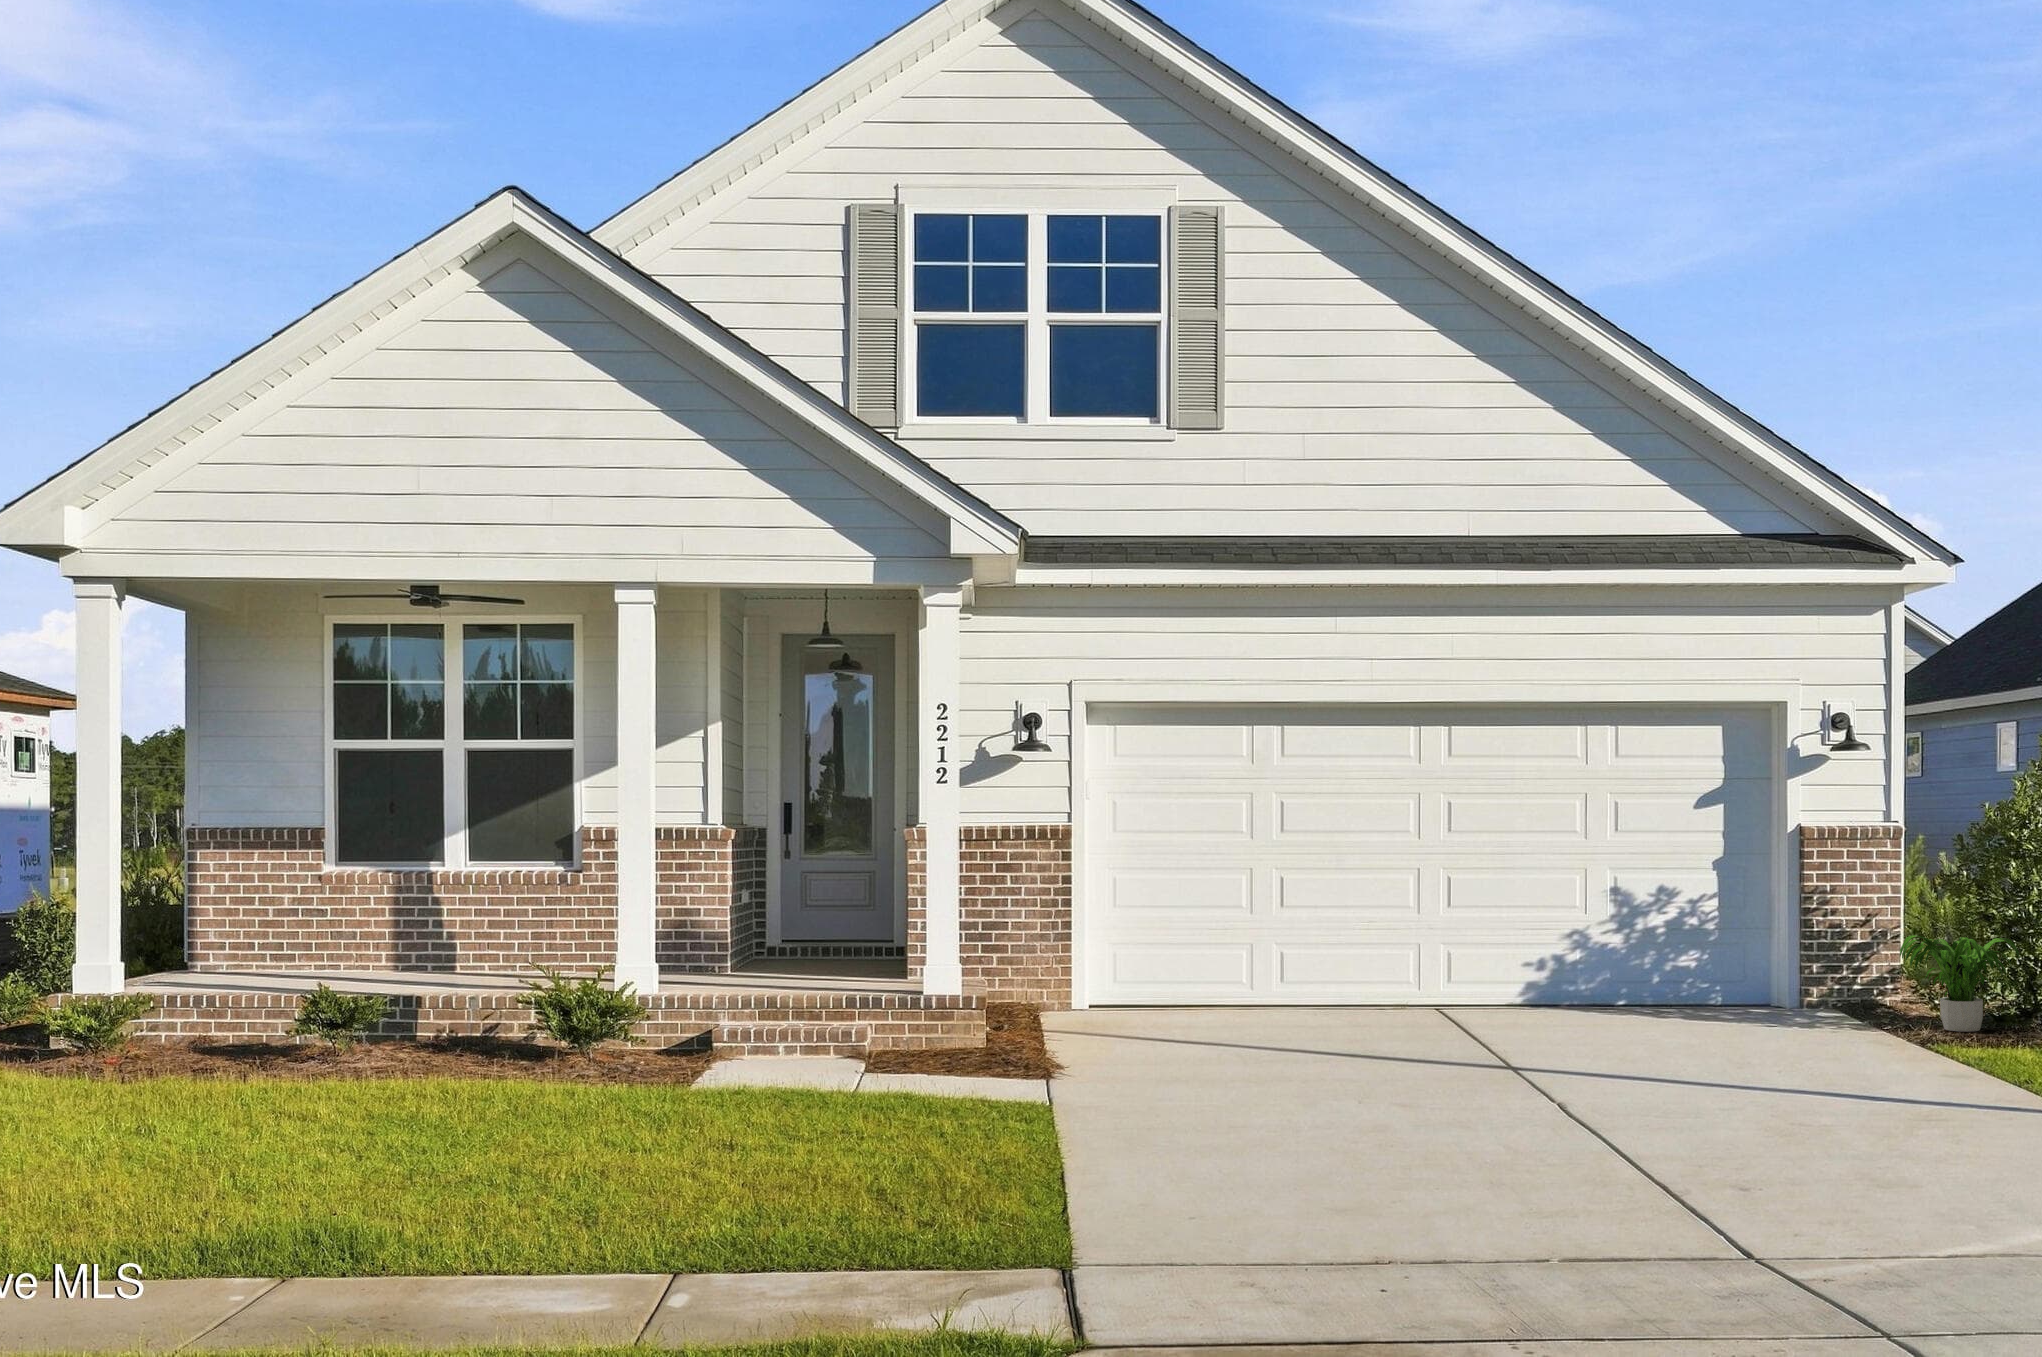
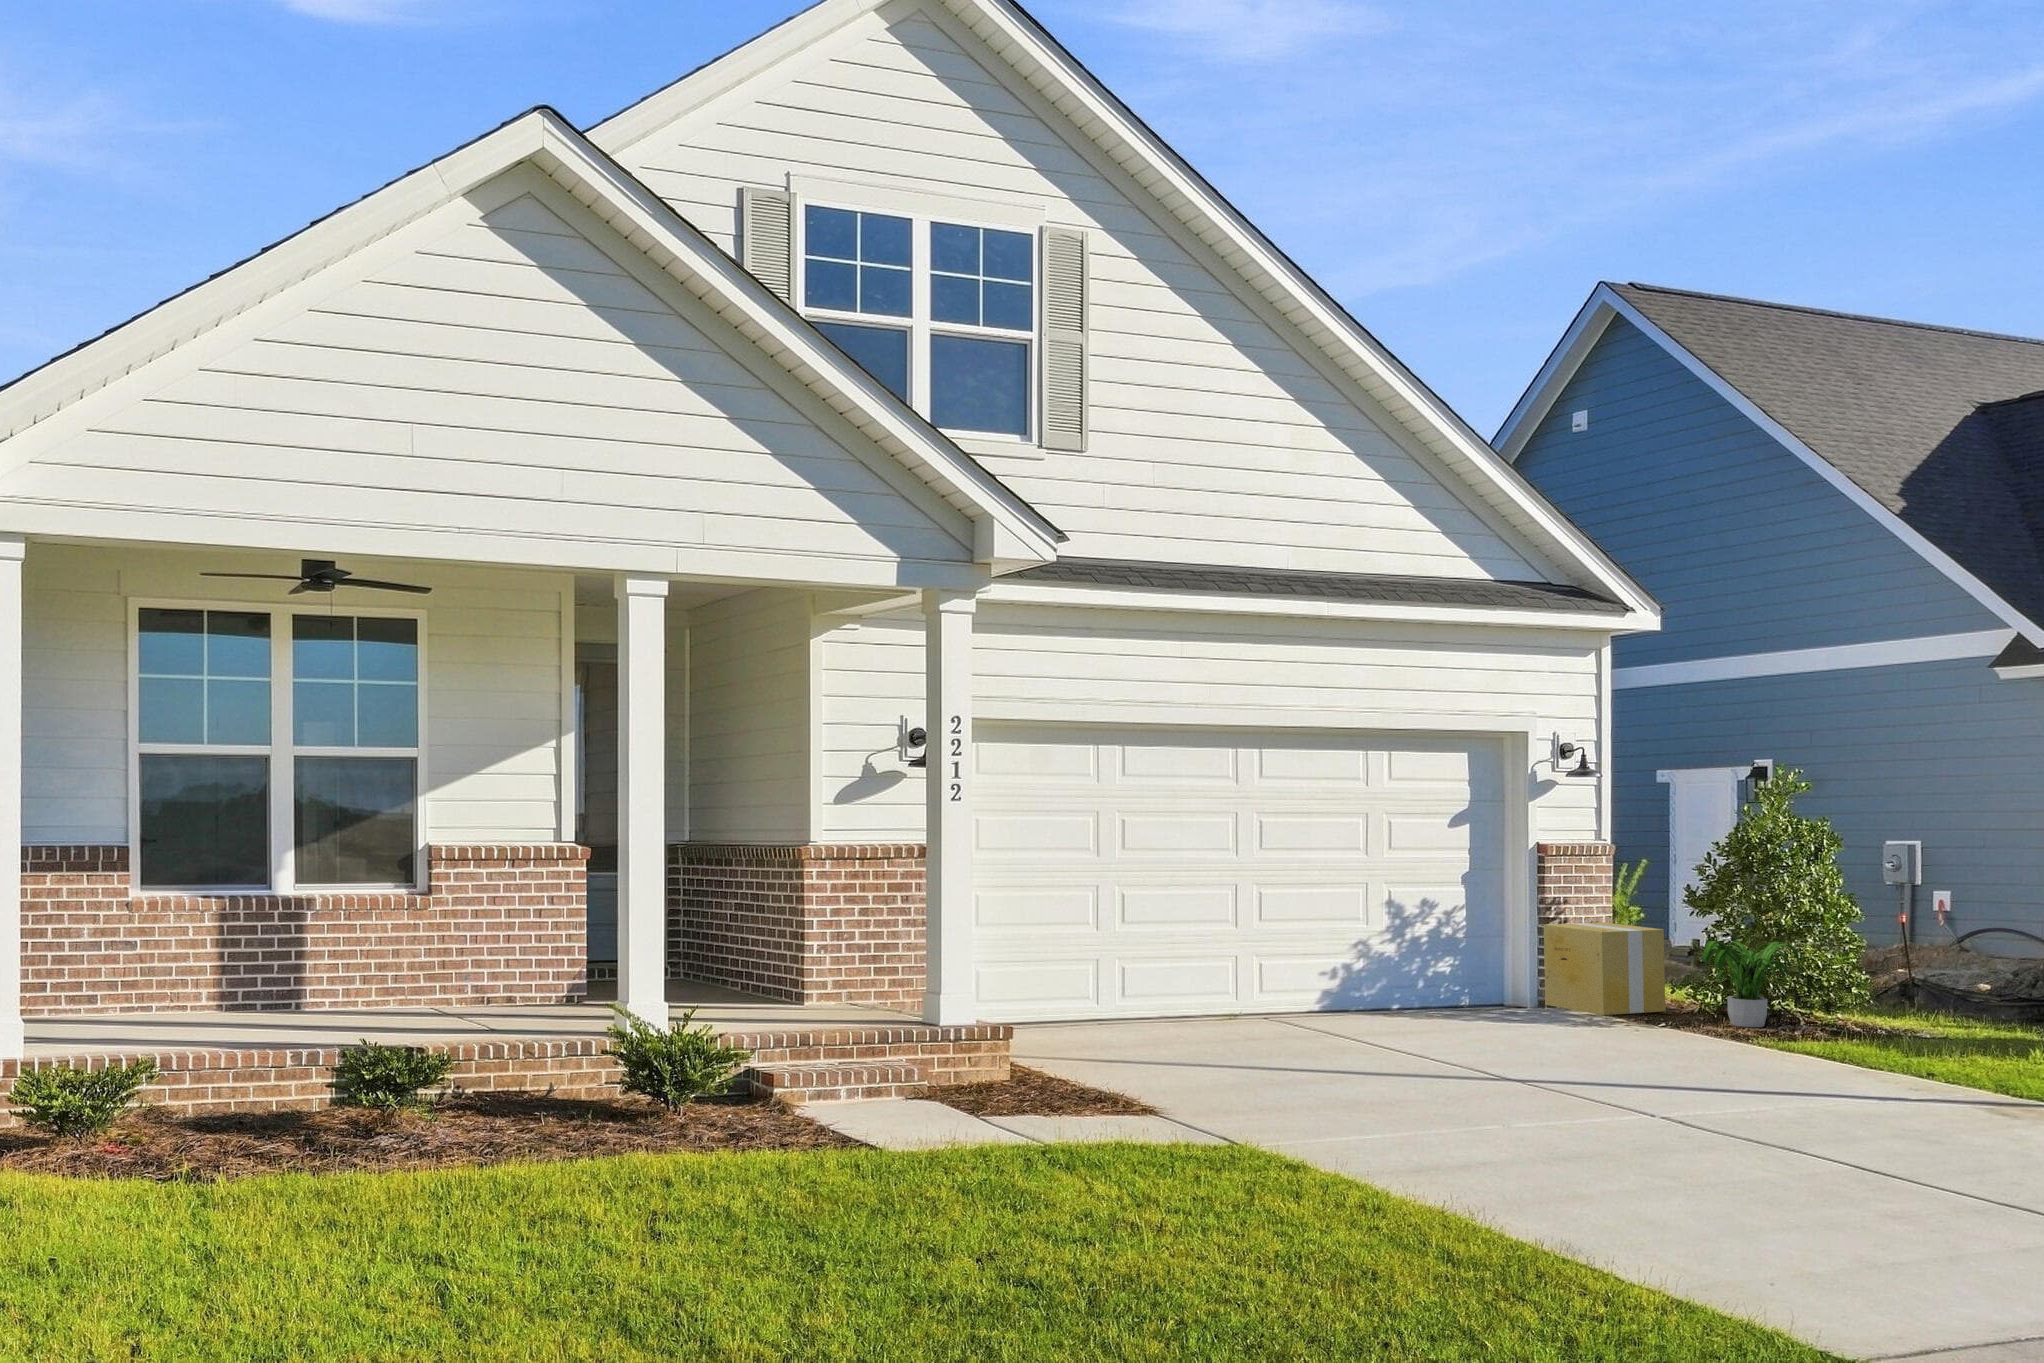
cardboard box: none [1797,915,1917,1015] -> present [1544,922,1665,1015]

